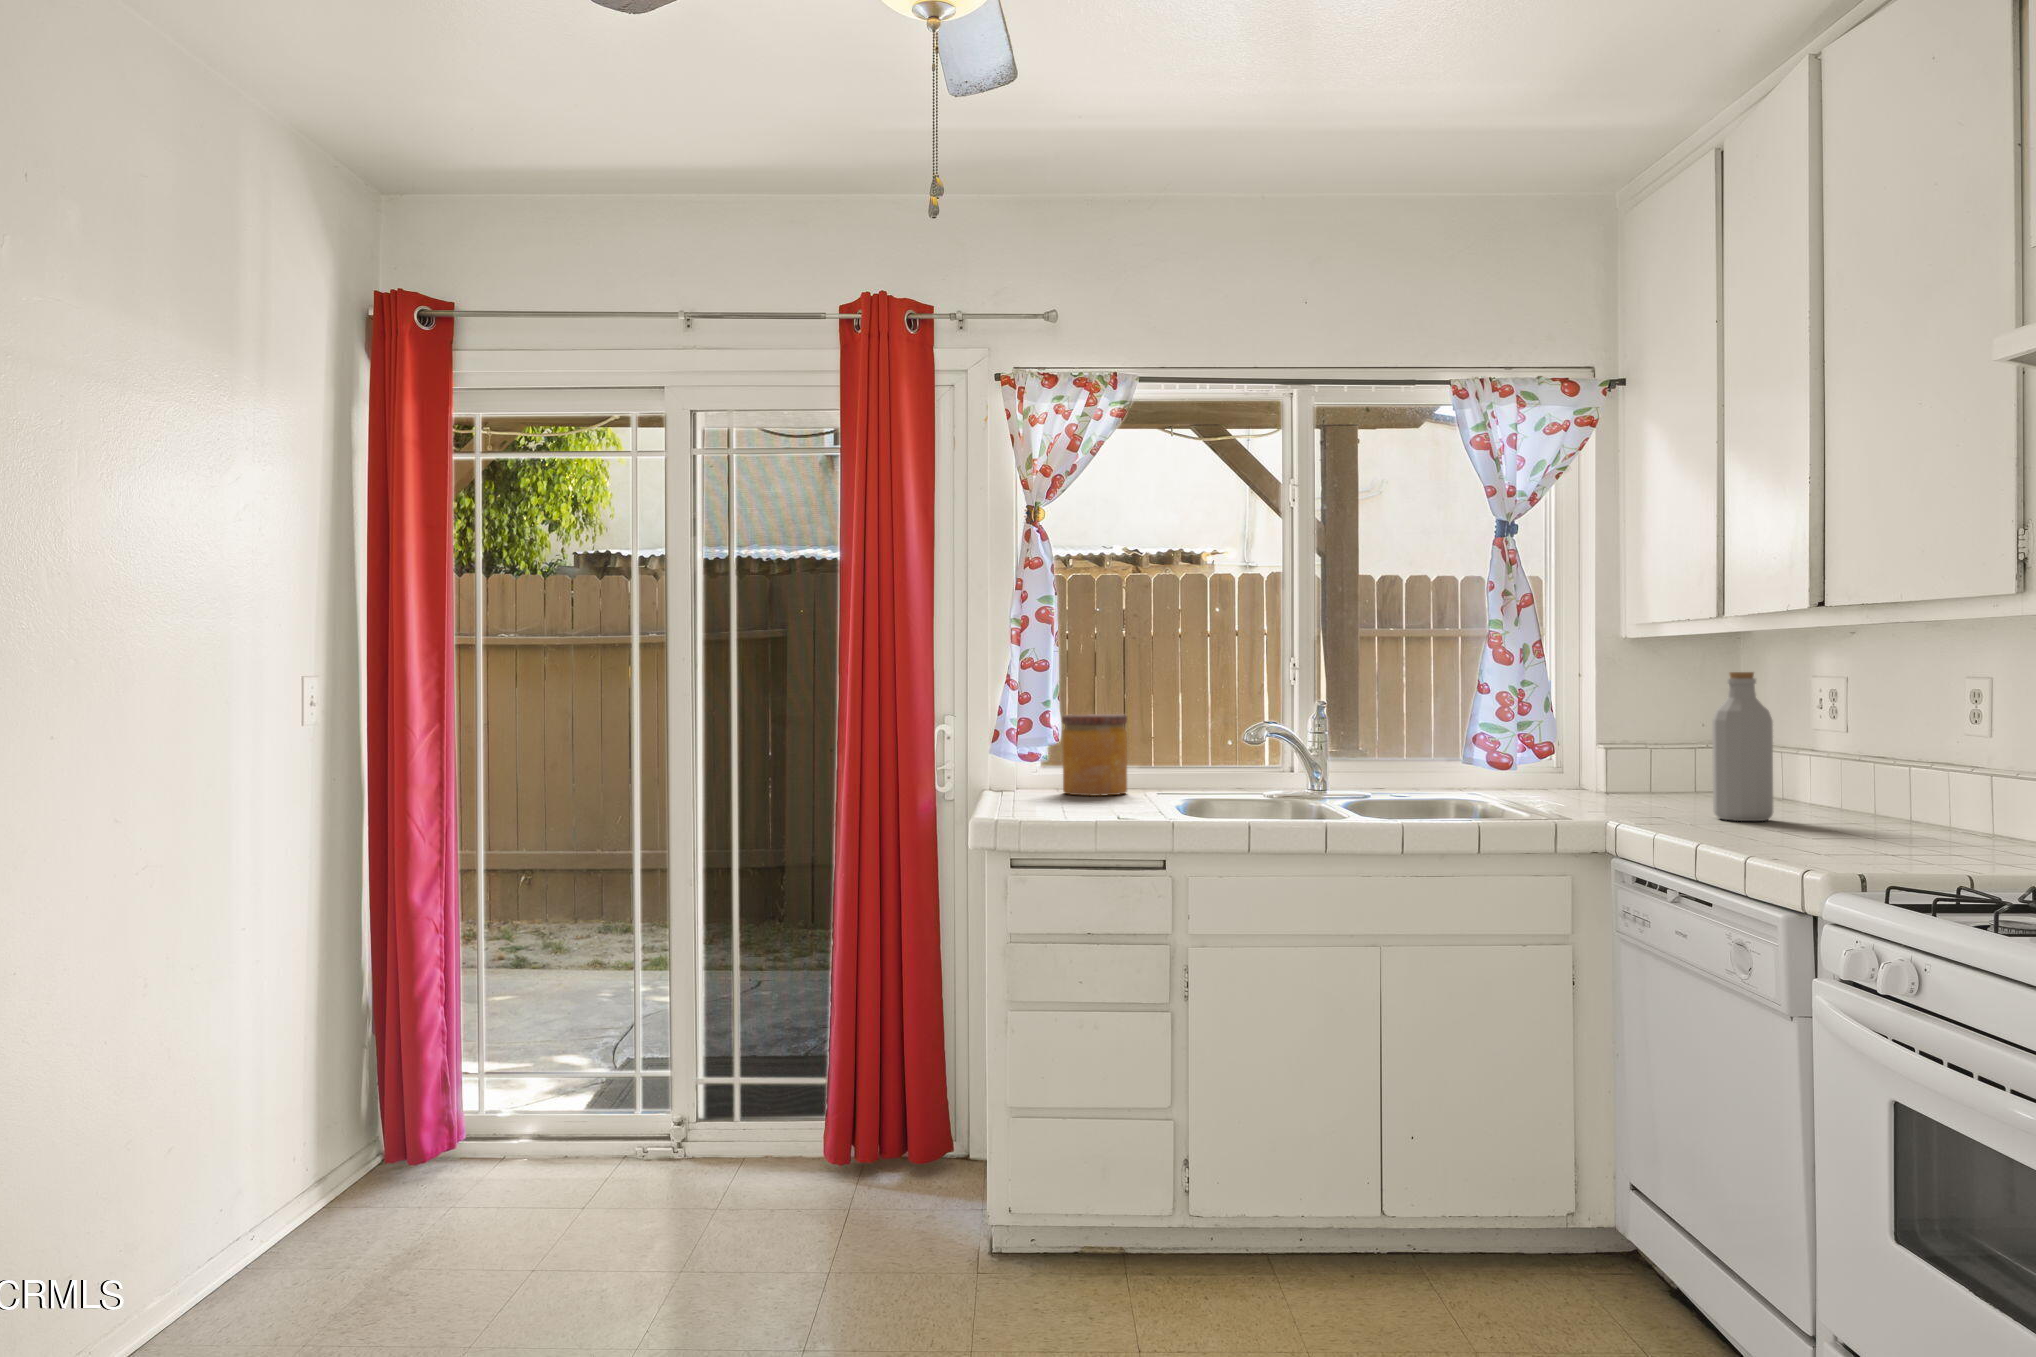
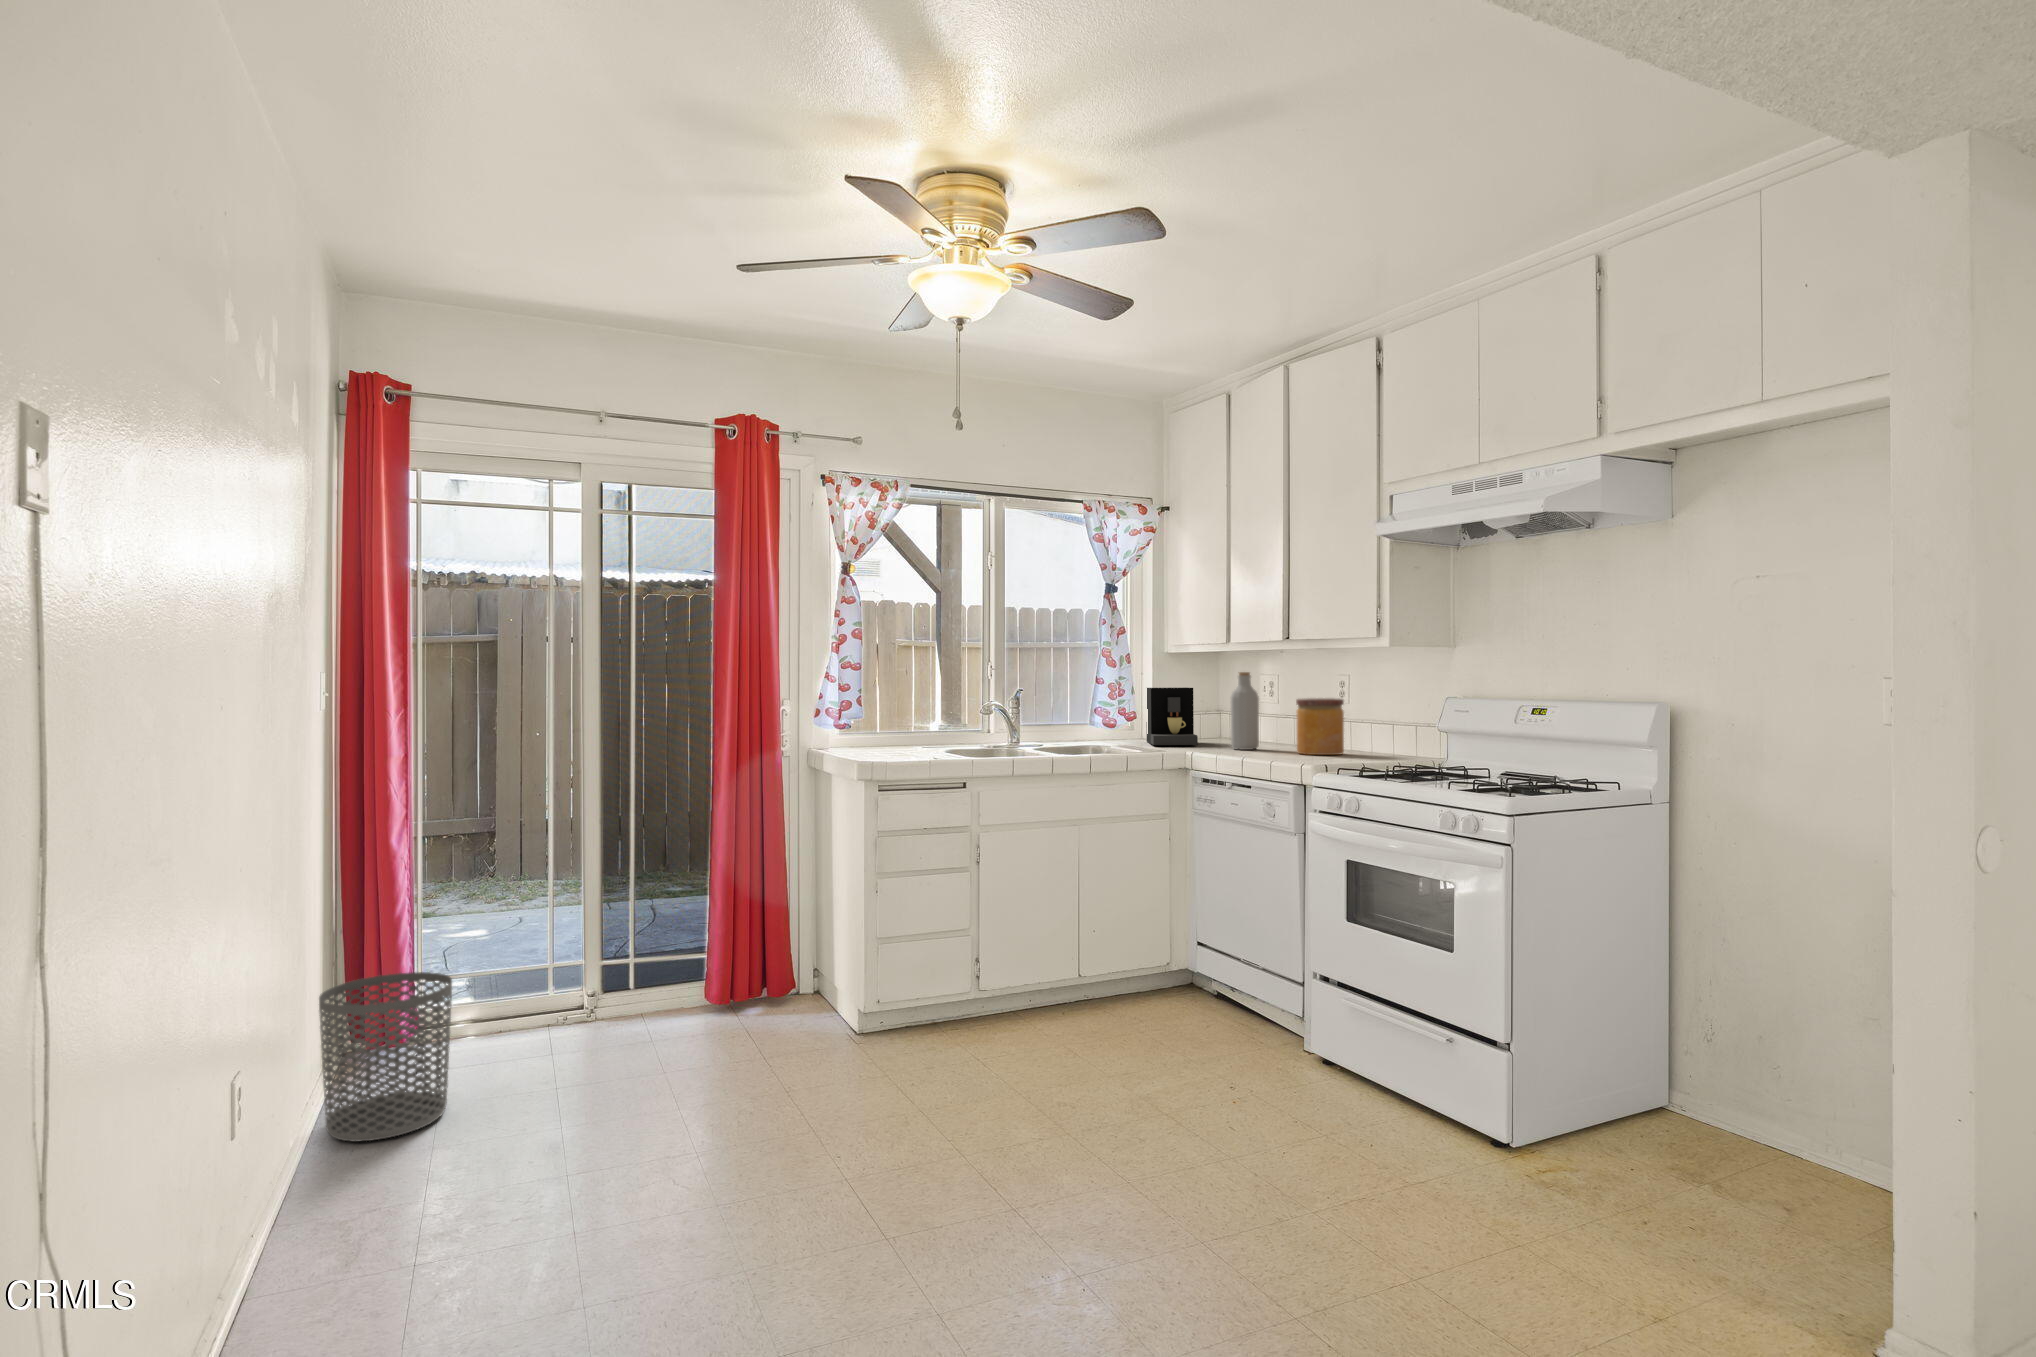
coffee maker: none [1569,699,1661,806] -> present [1146,687,1198,745]
jar: present [1062,714,1127,796] -> present [1296,698,1344,755]
waste bin: none [220,1083,393,1315] -> present [319,972,452,1141]

